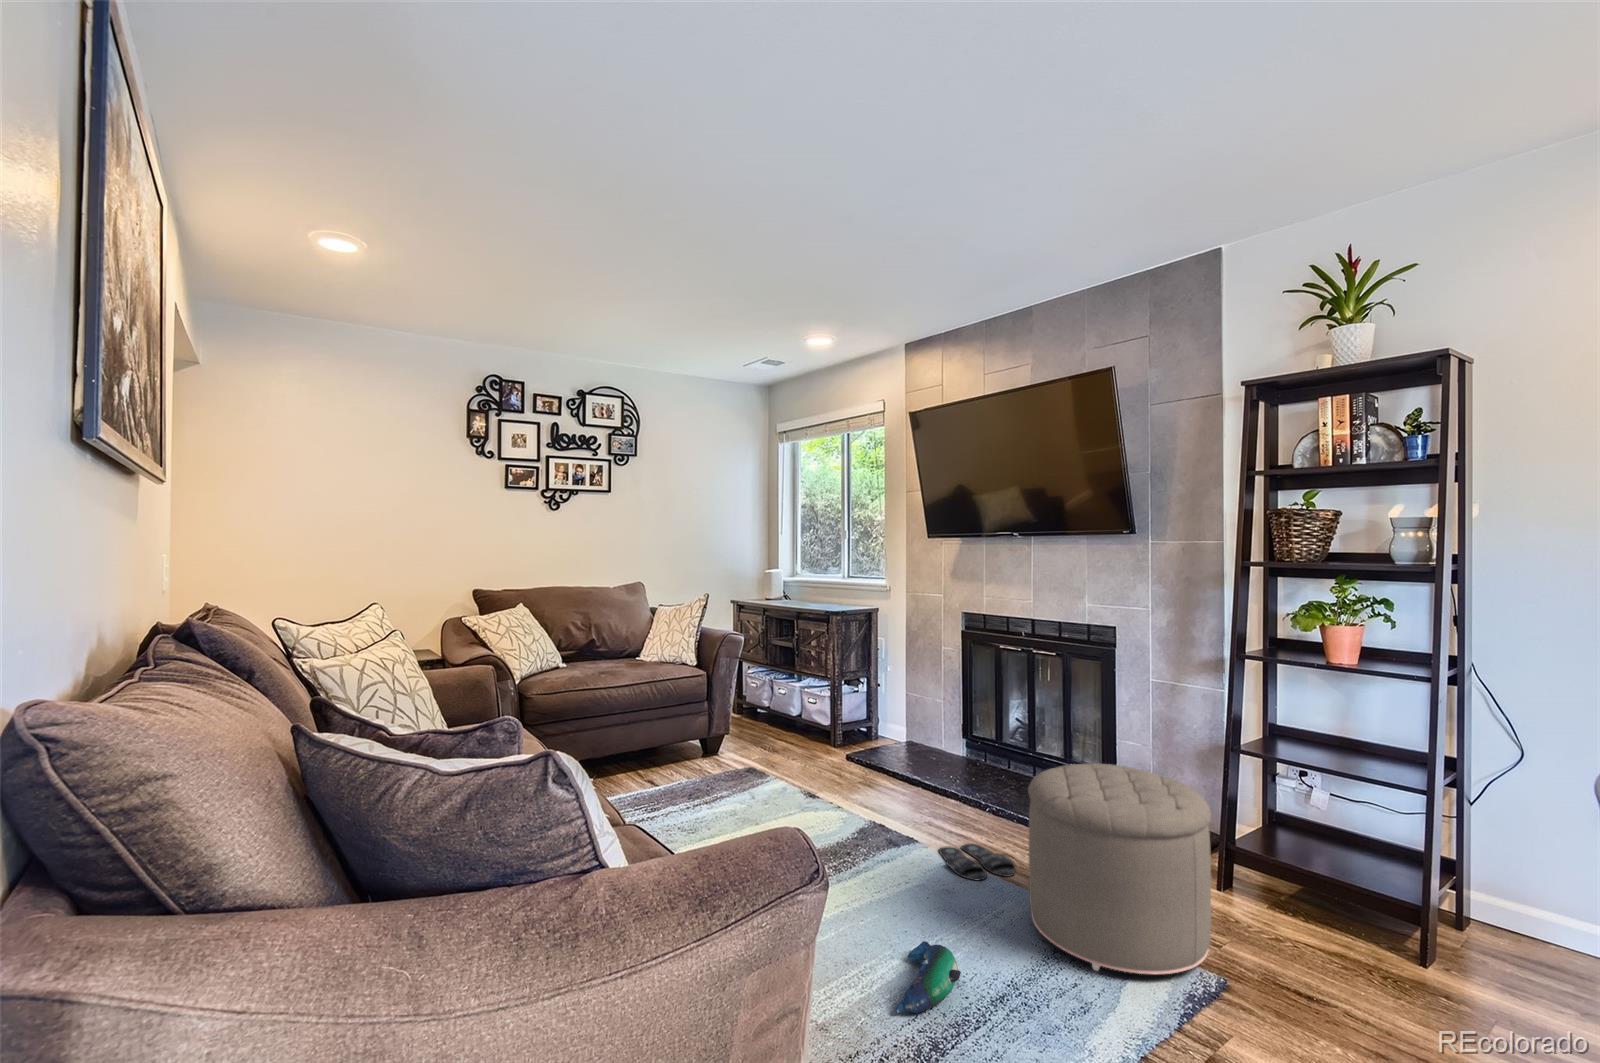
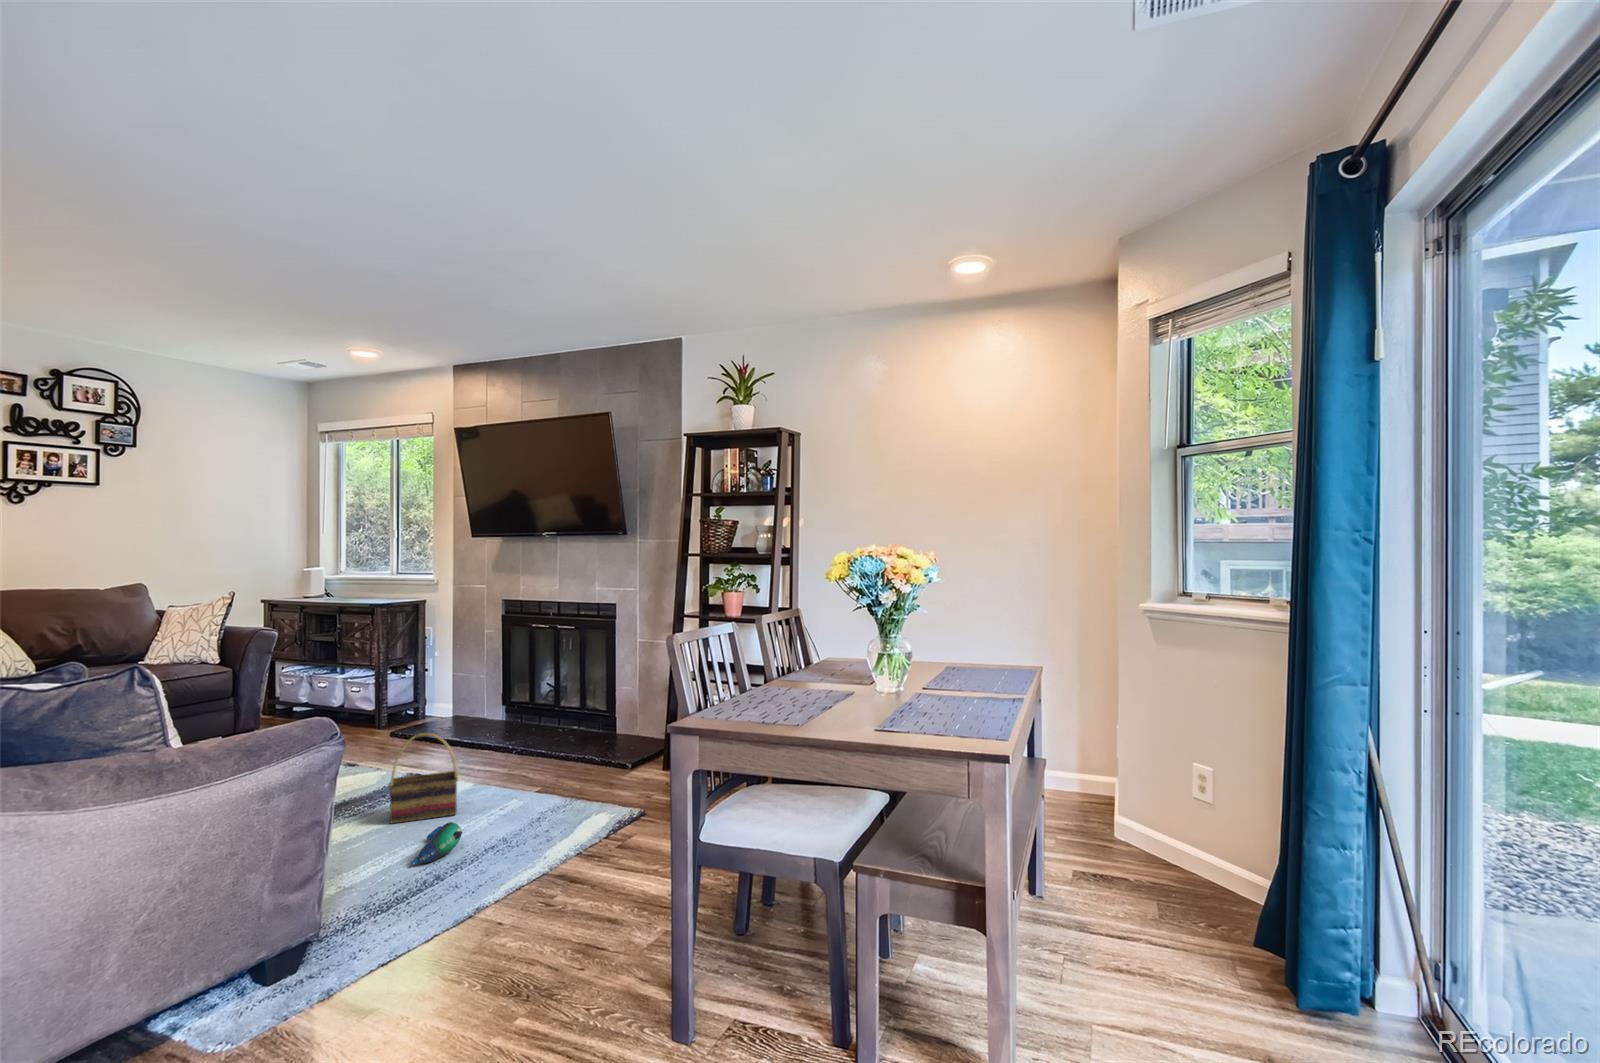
ottoman: present [1028,763,1211,974] -> none [524,694,639,821]
basket: none [857,793,940,914] -> present [389,733,458,823]
slippers: present [939,844,1015,880] -> none [465,773,523,793]

